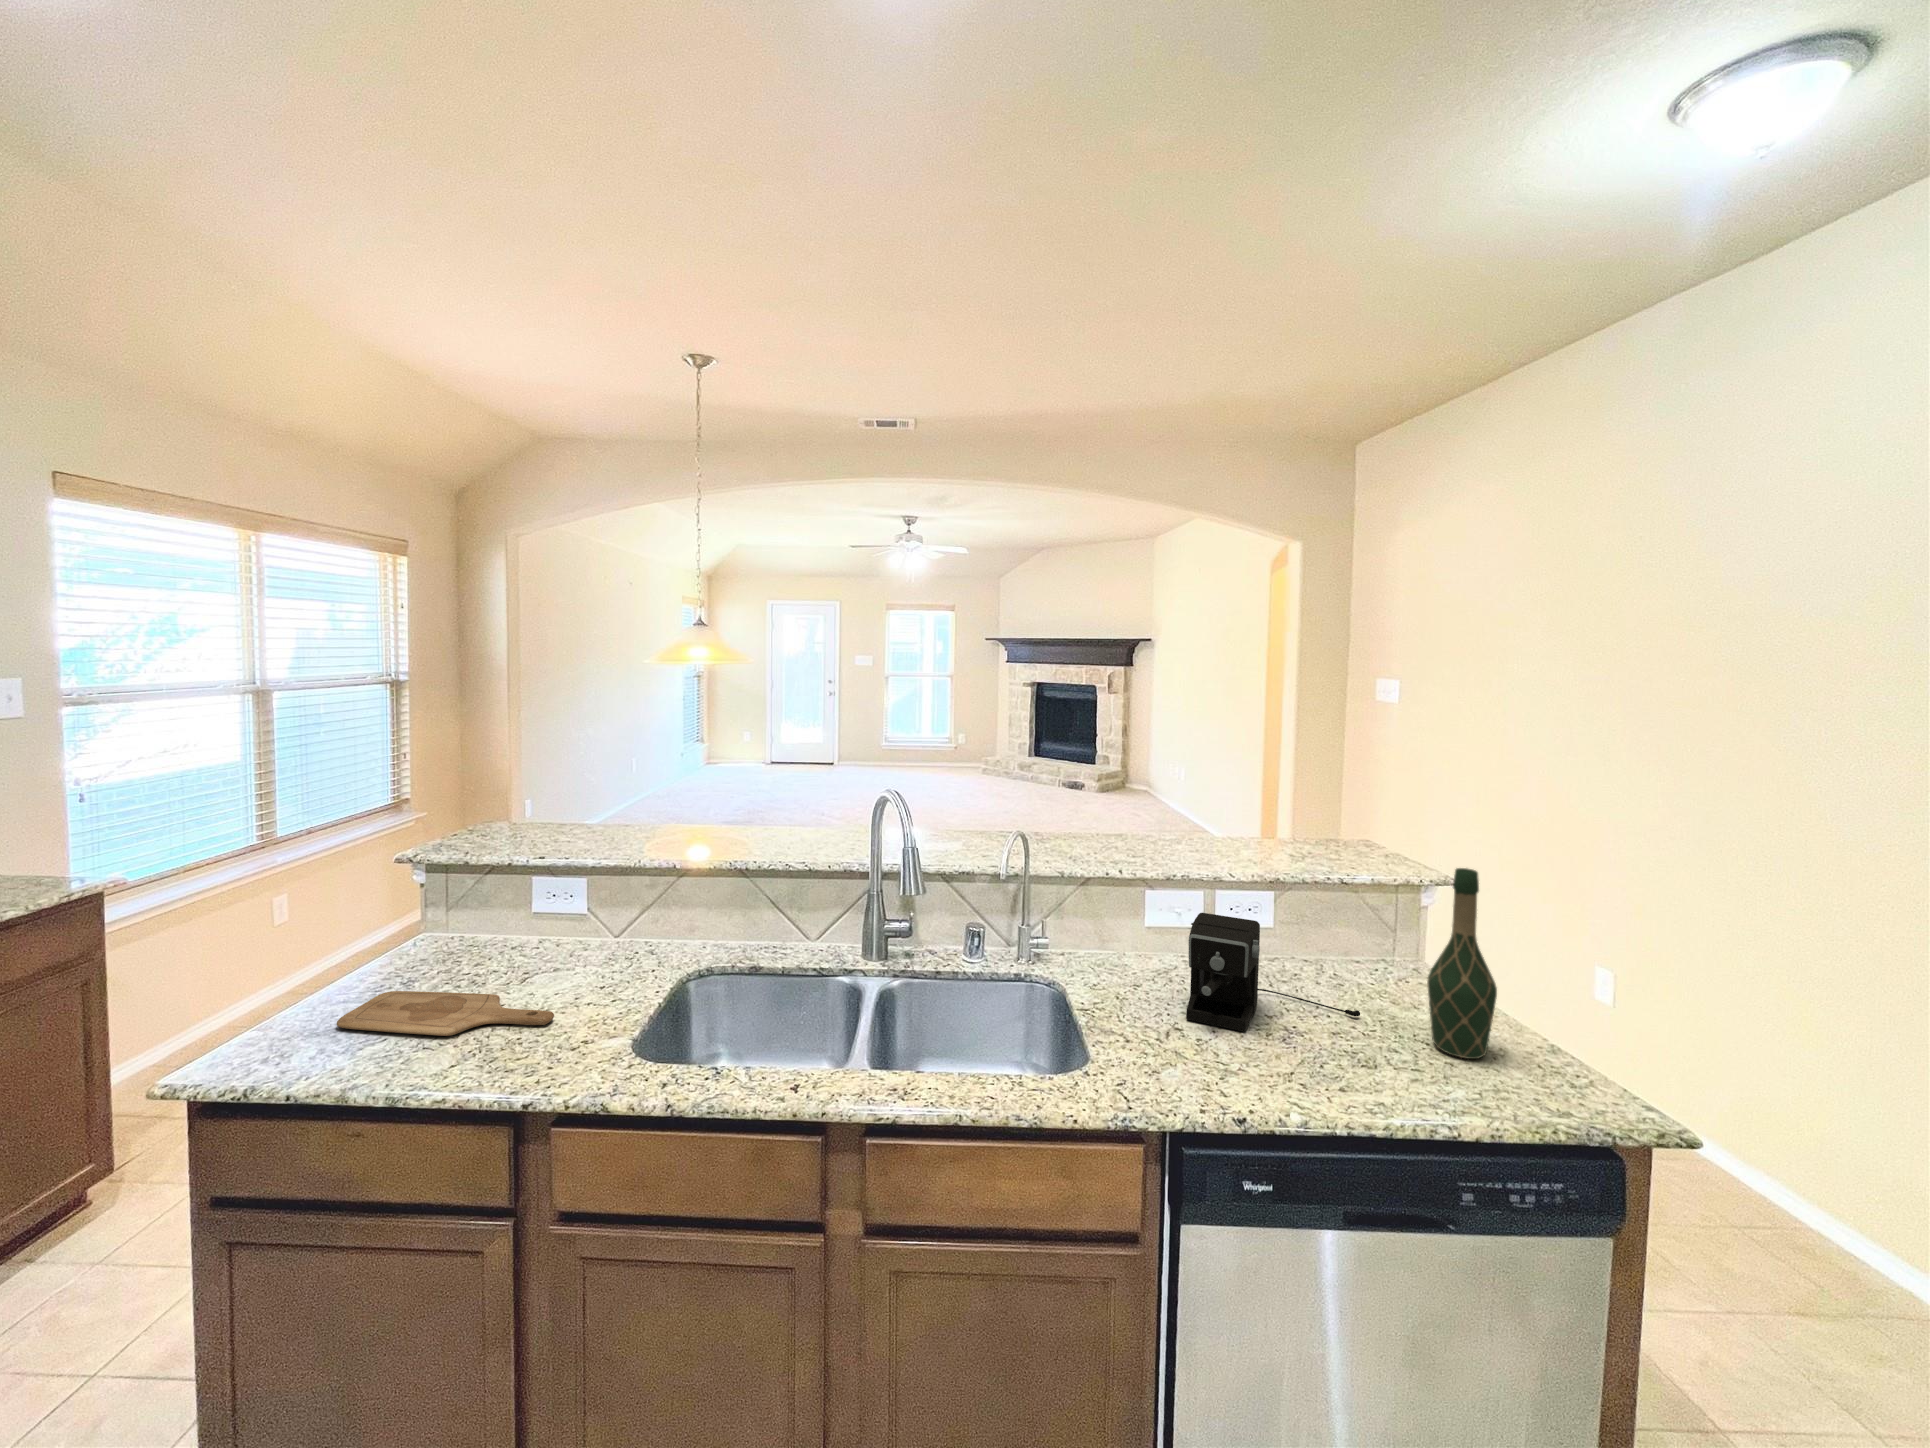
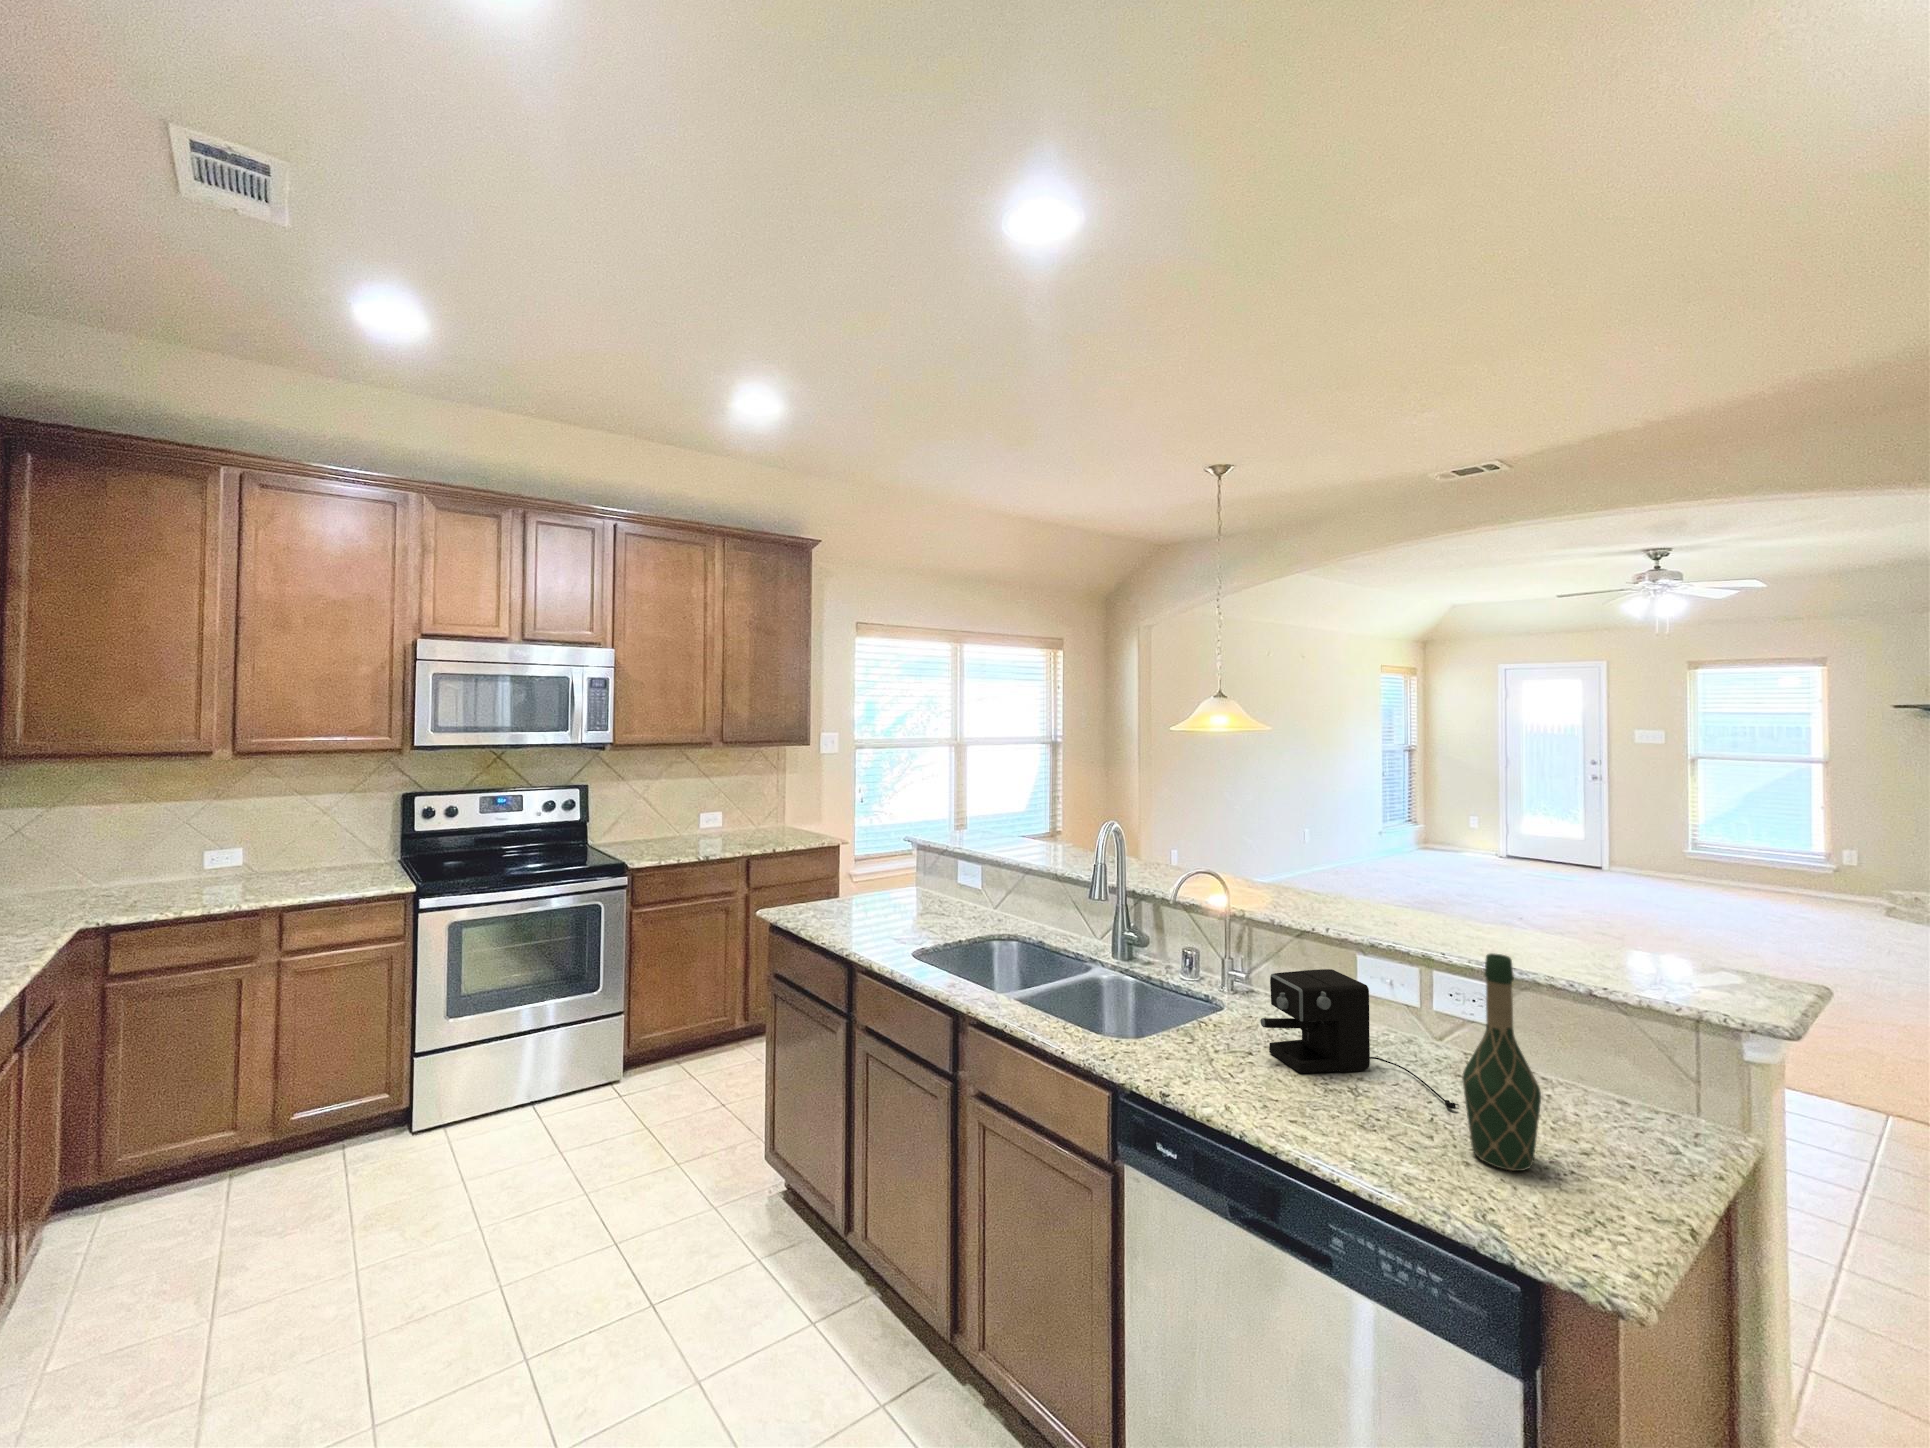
cutting board: present [337,991,554,1036] -> none [829,904,906,934]

